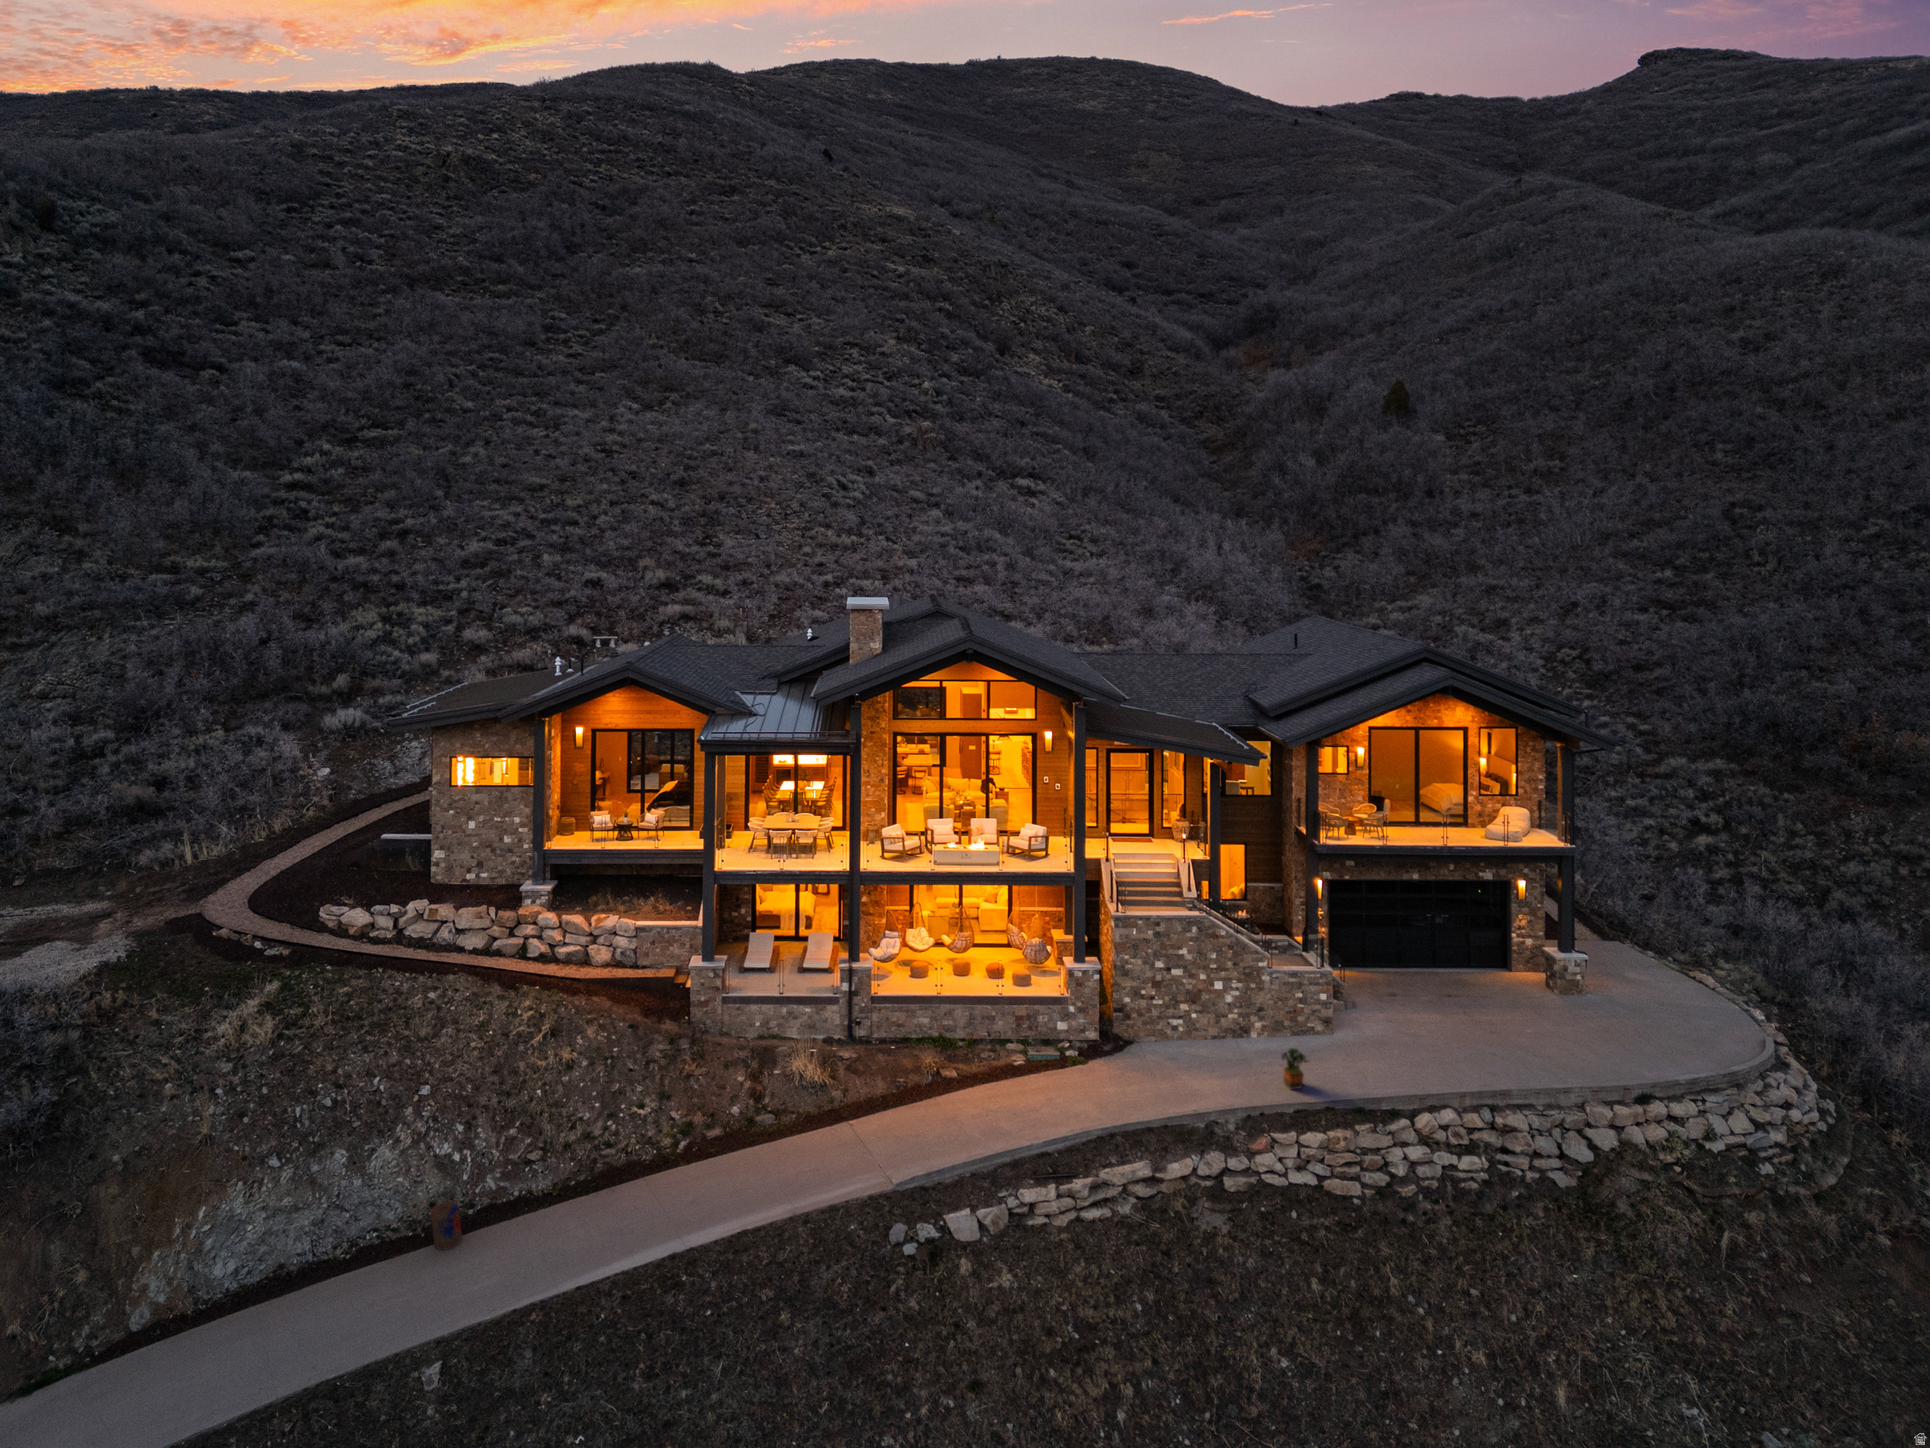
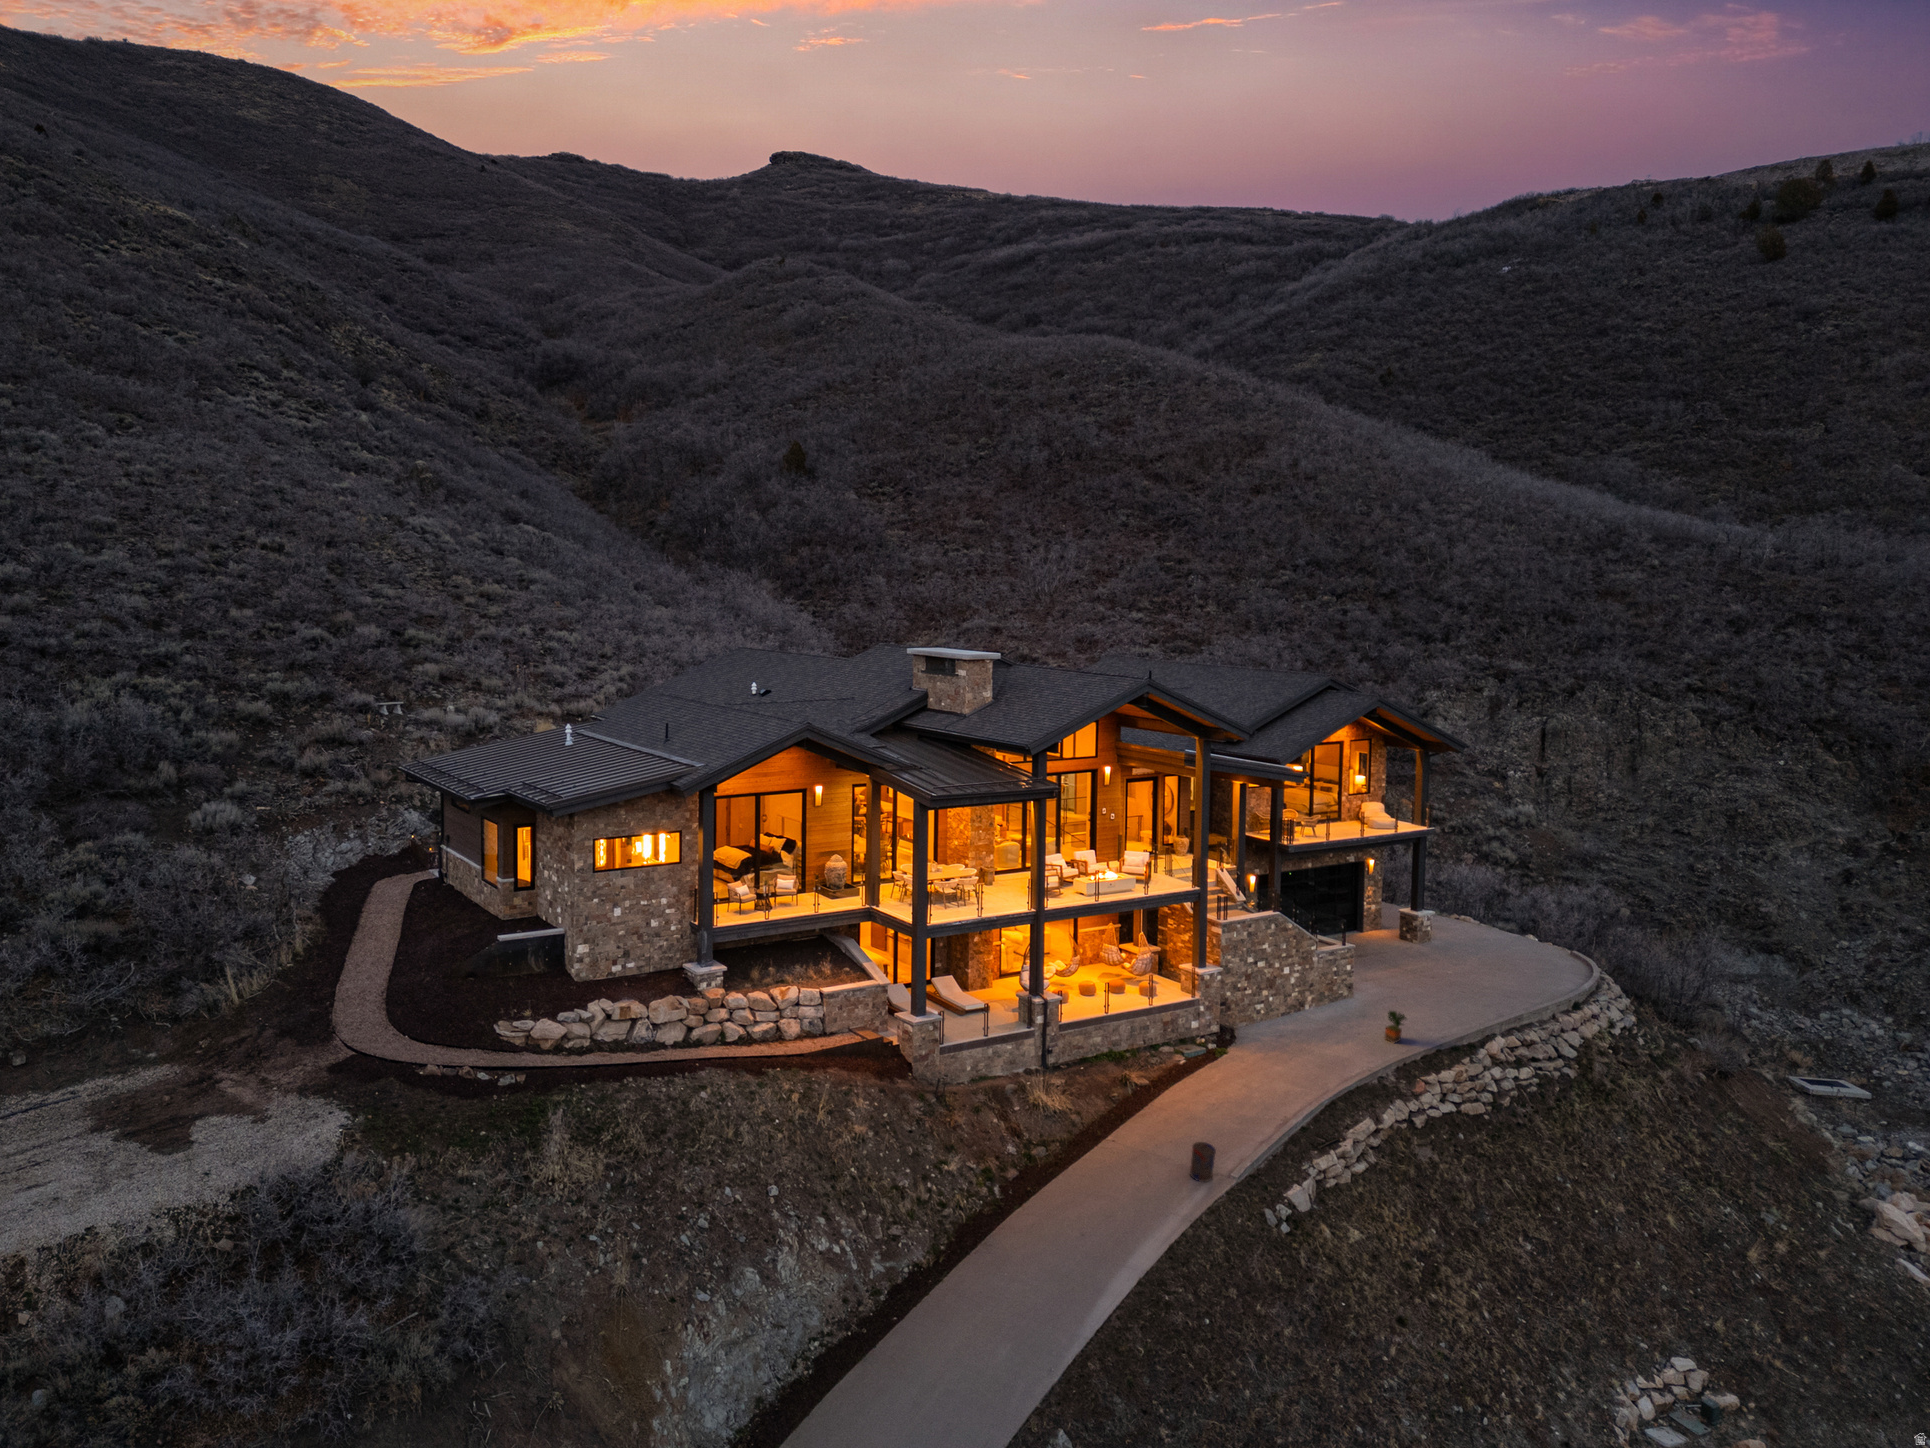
trash can: present [430,1201,462,1250] -> present [1190,1142,1216,1182]

